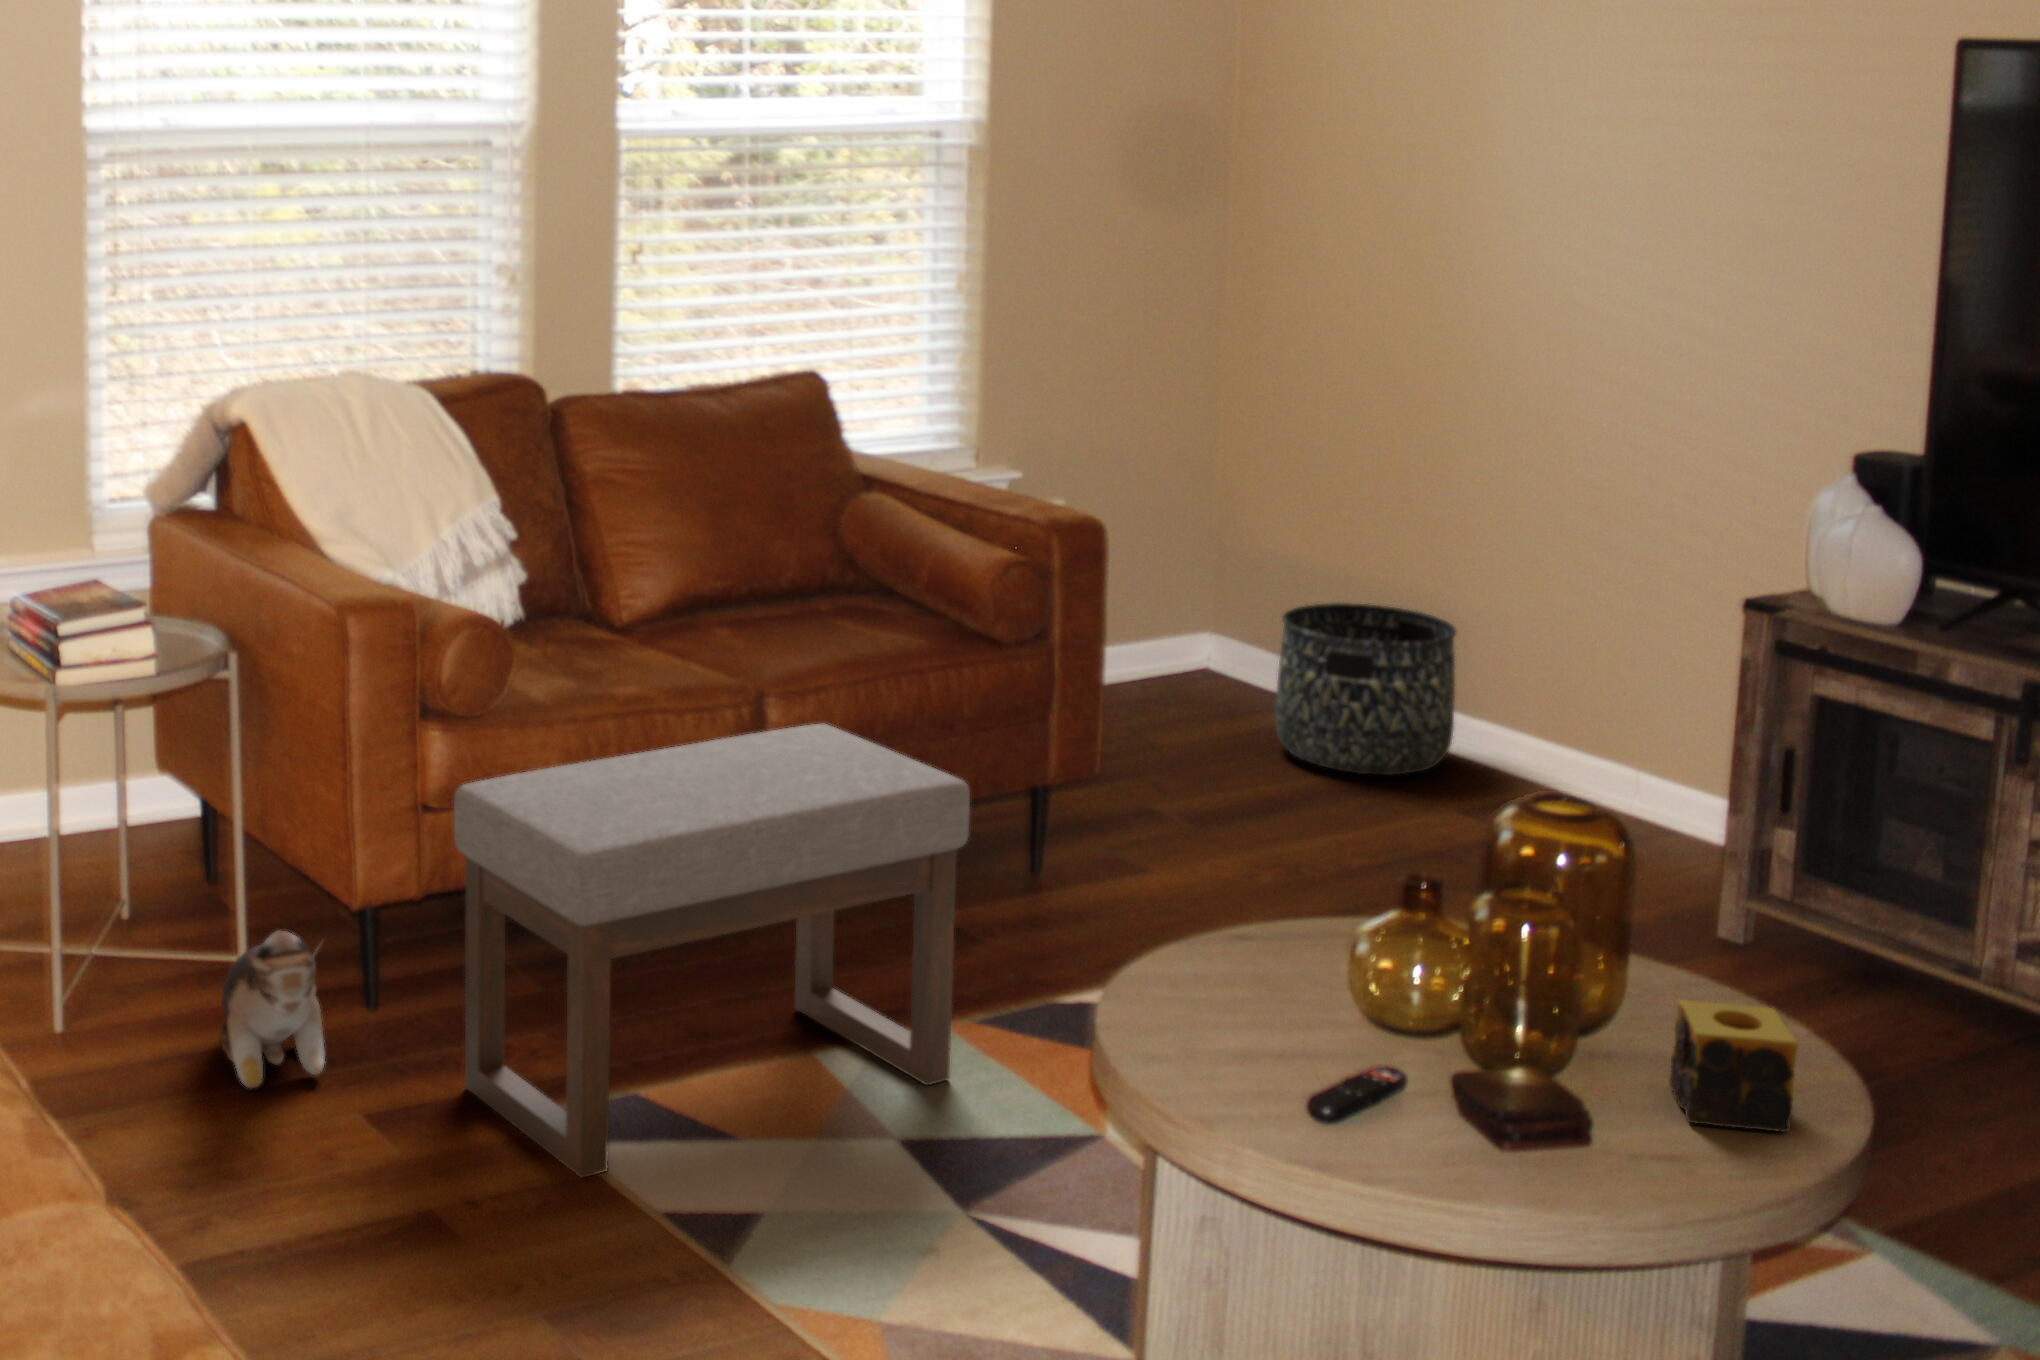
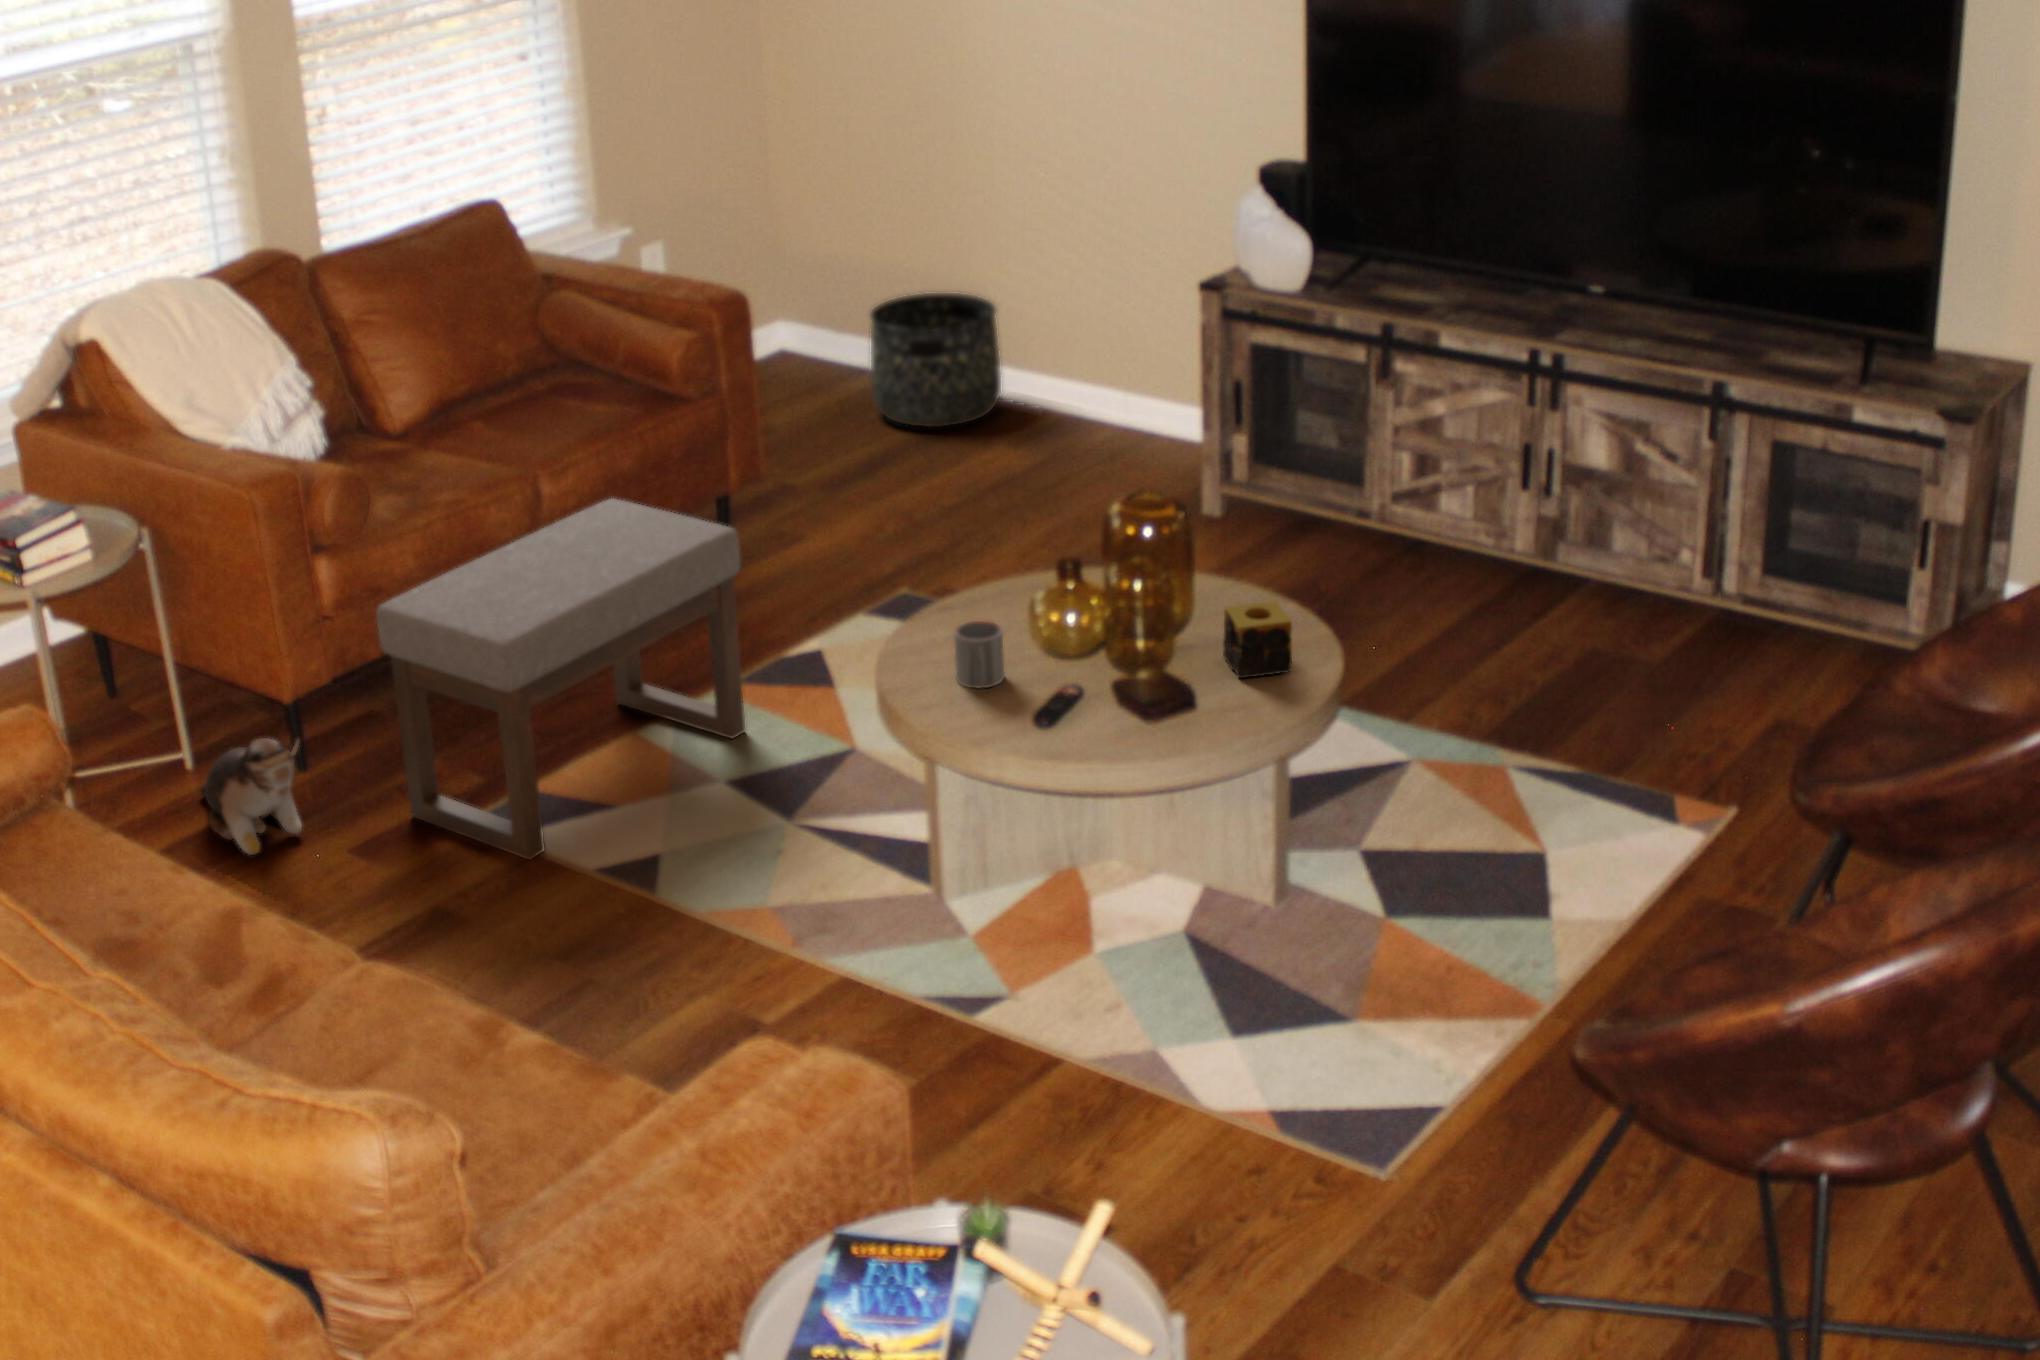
mug: none [1205,941,1288,1049] -> present [954,621,1004,689]

